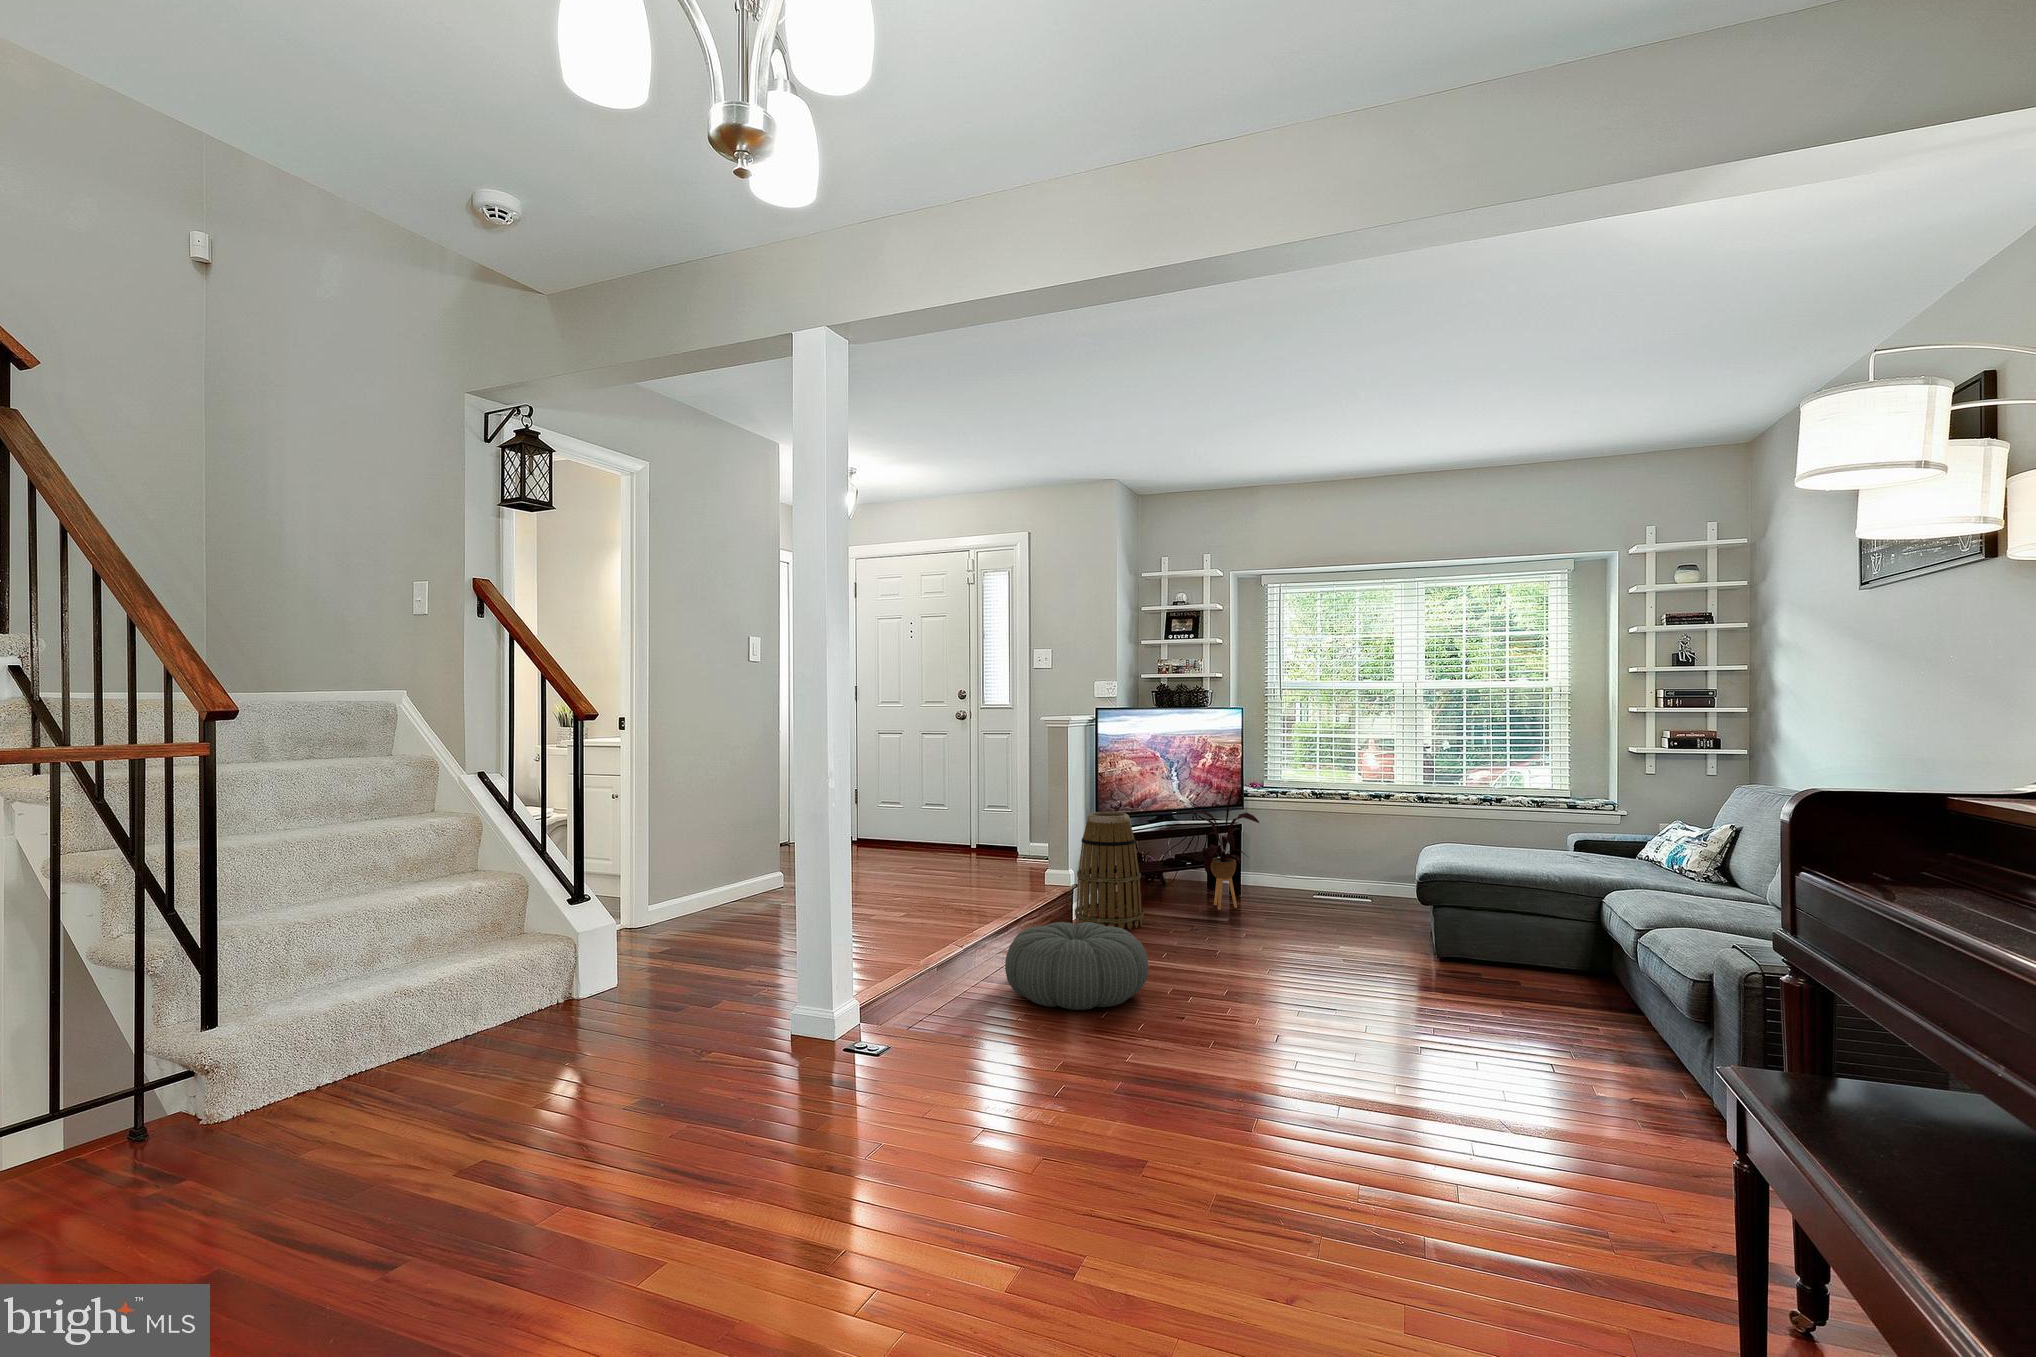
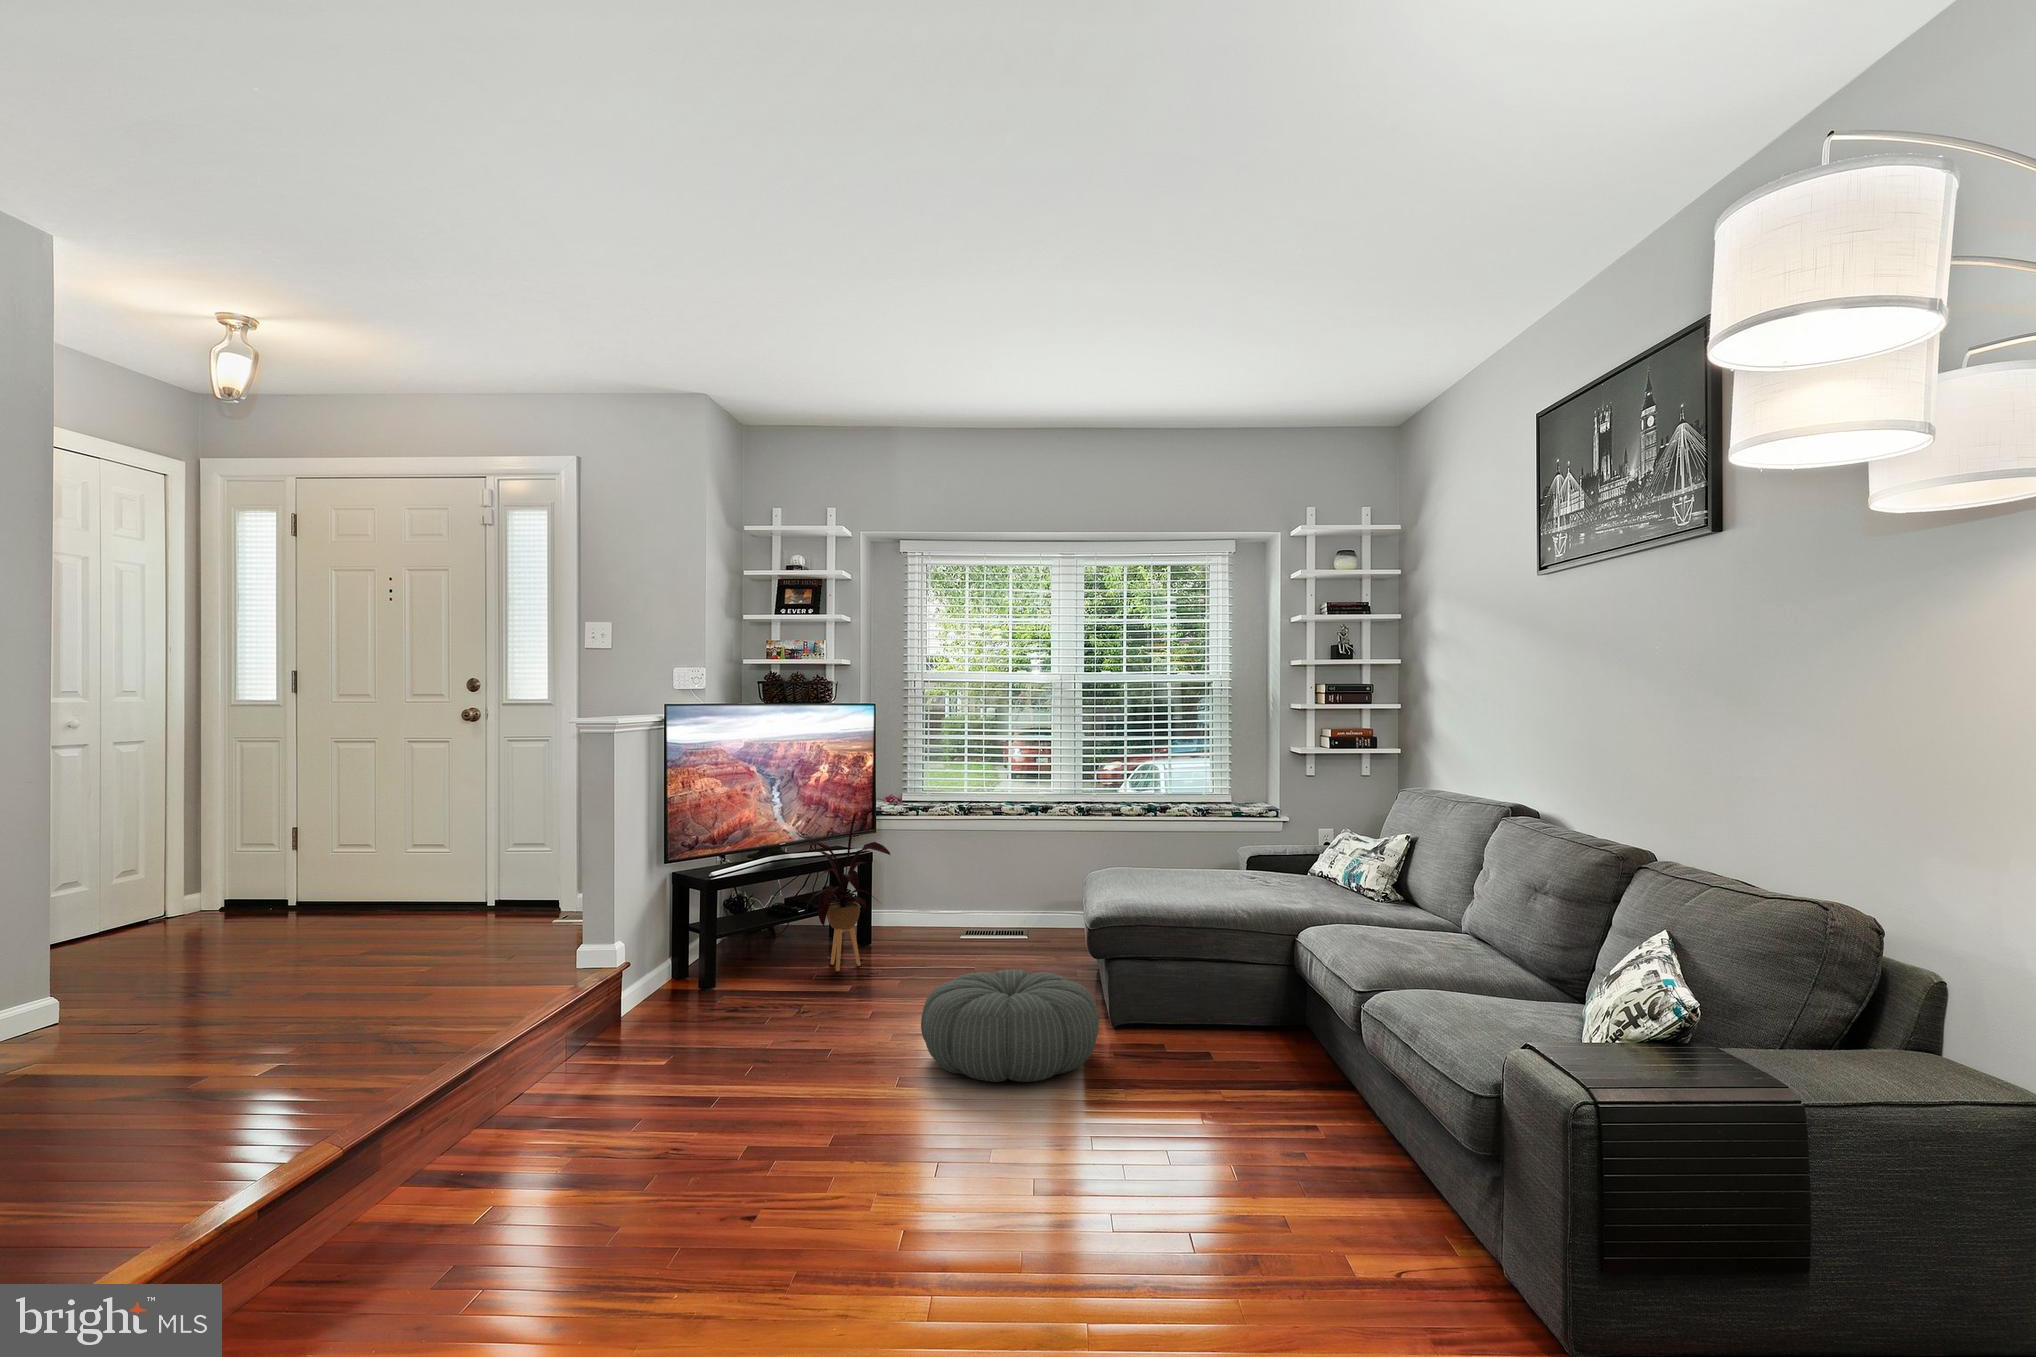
basket: present [1075,812,1144,929] -> none [636,850,735,1019]
pouf: present [1005,922,1148,1010] -> present [921,969,1099,1082]

